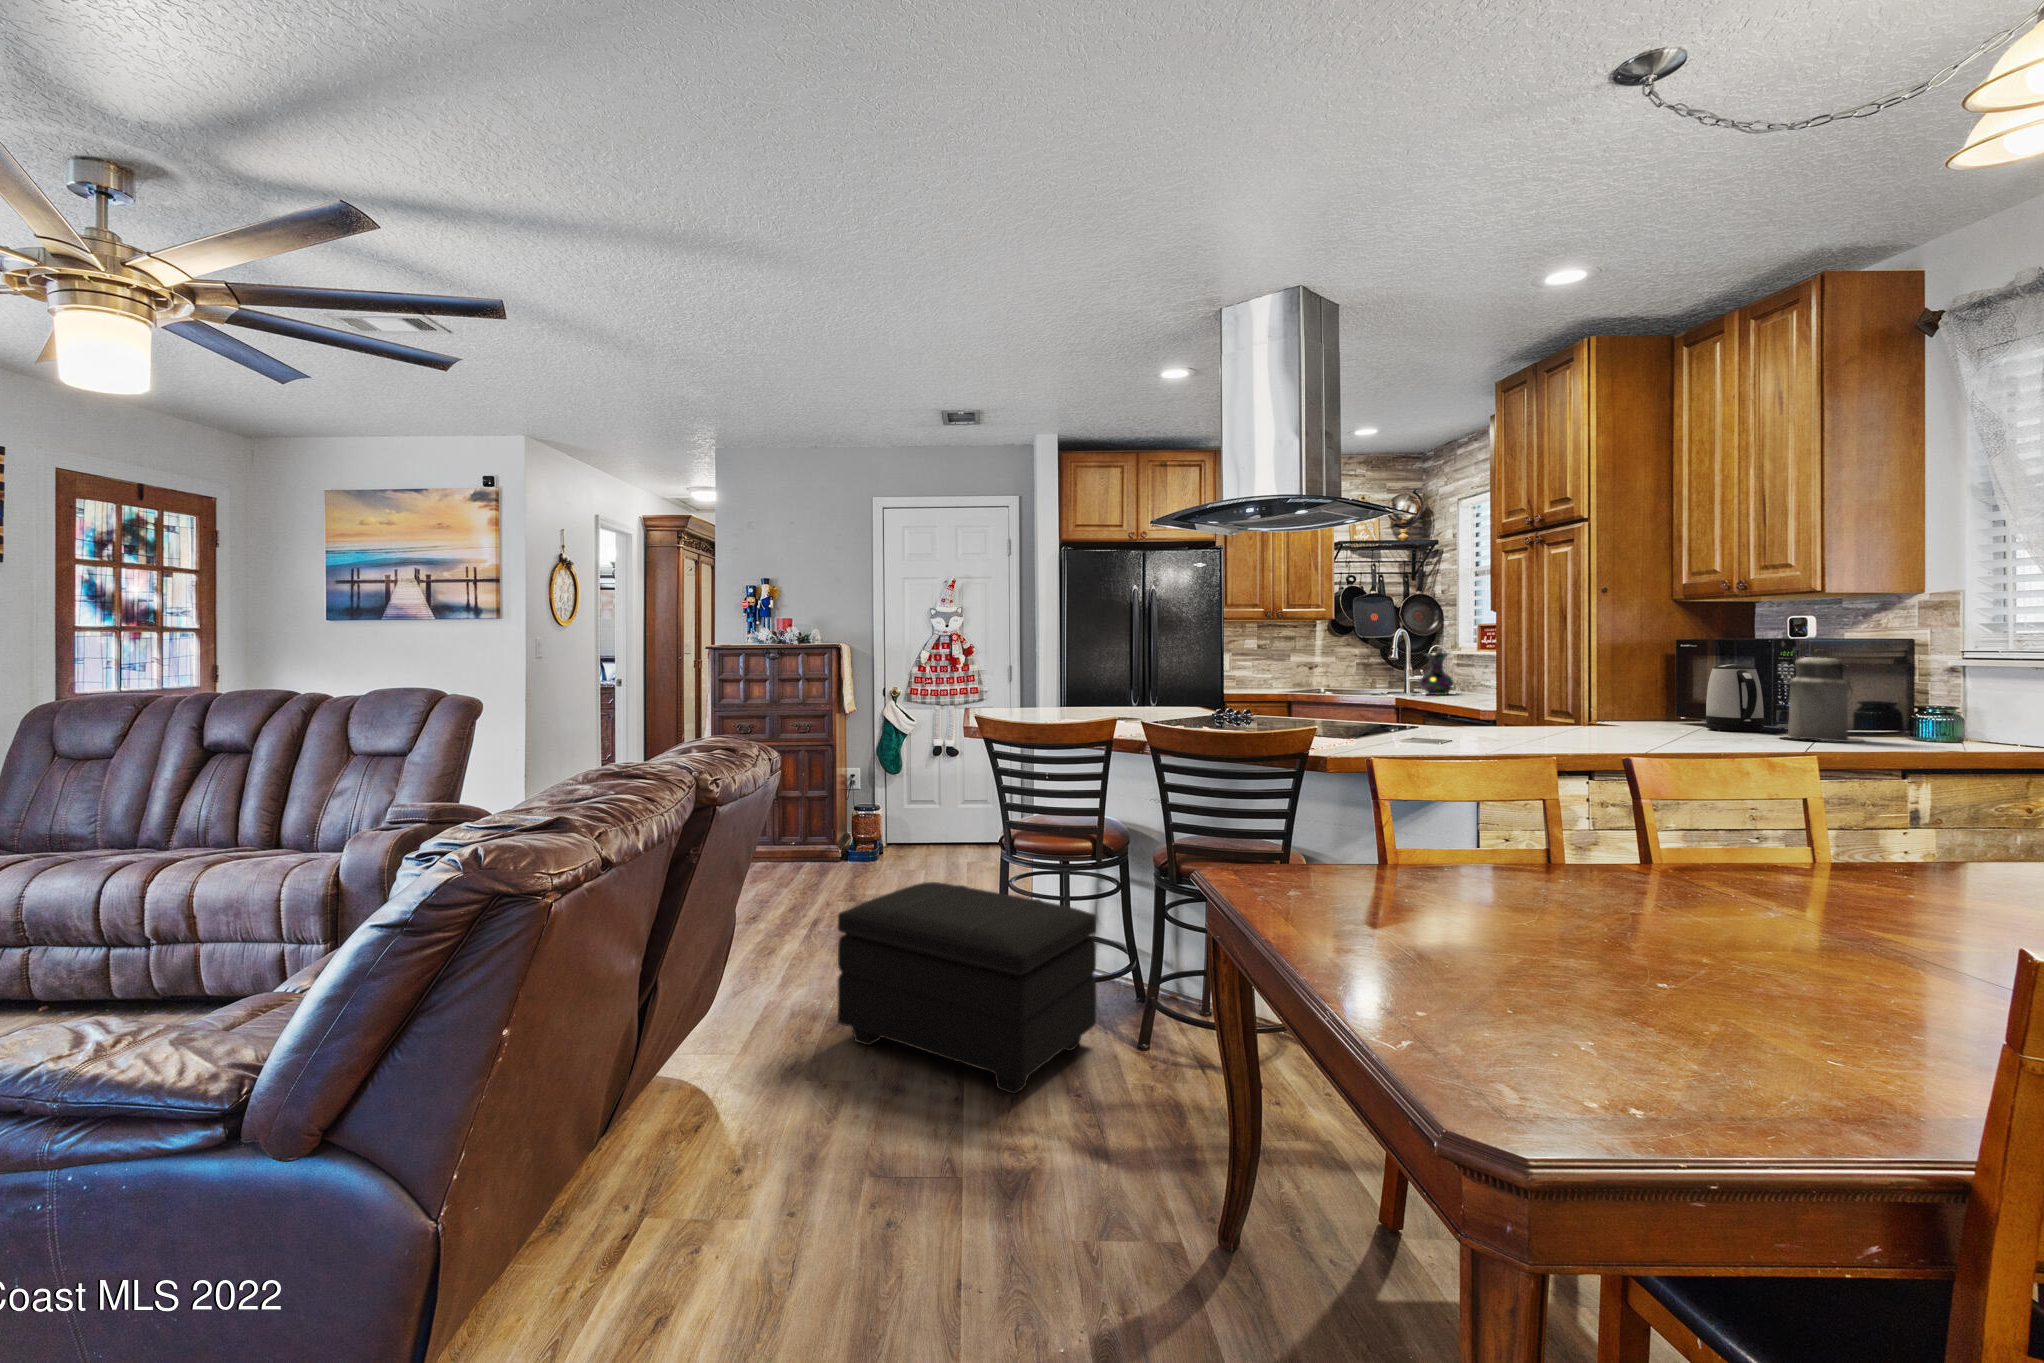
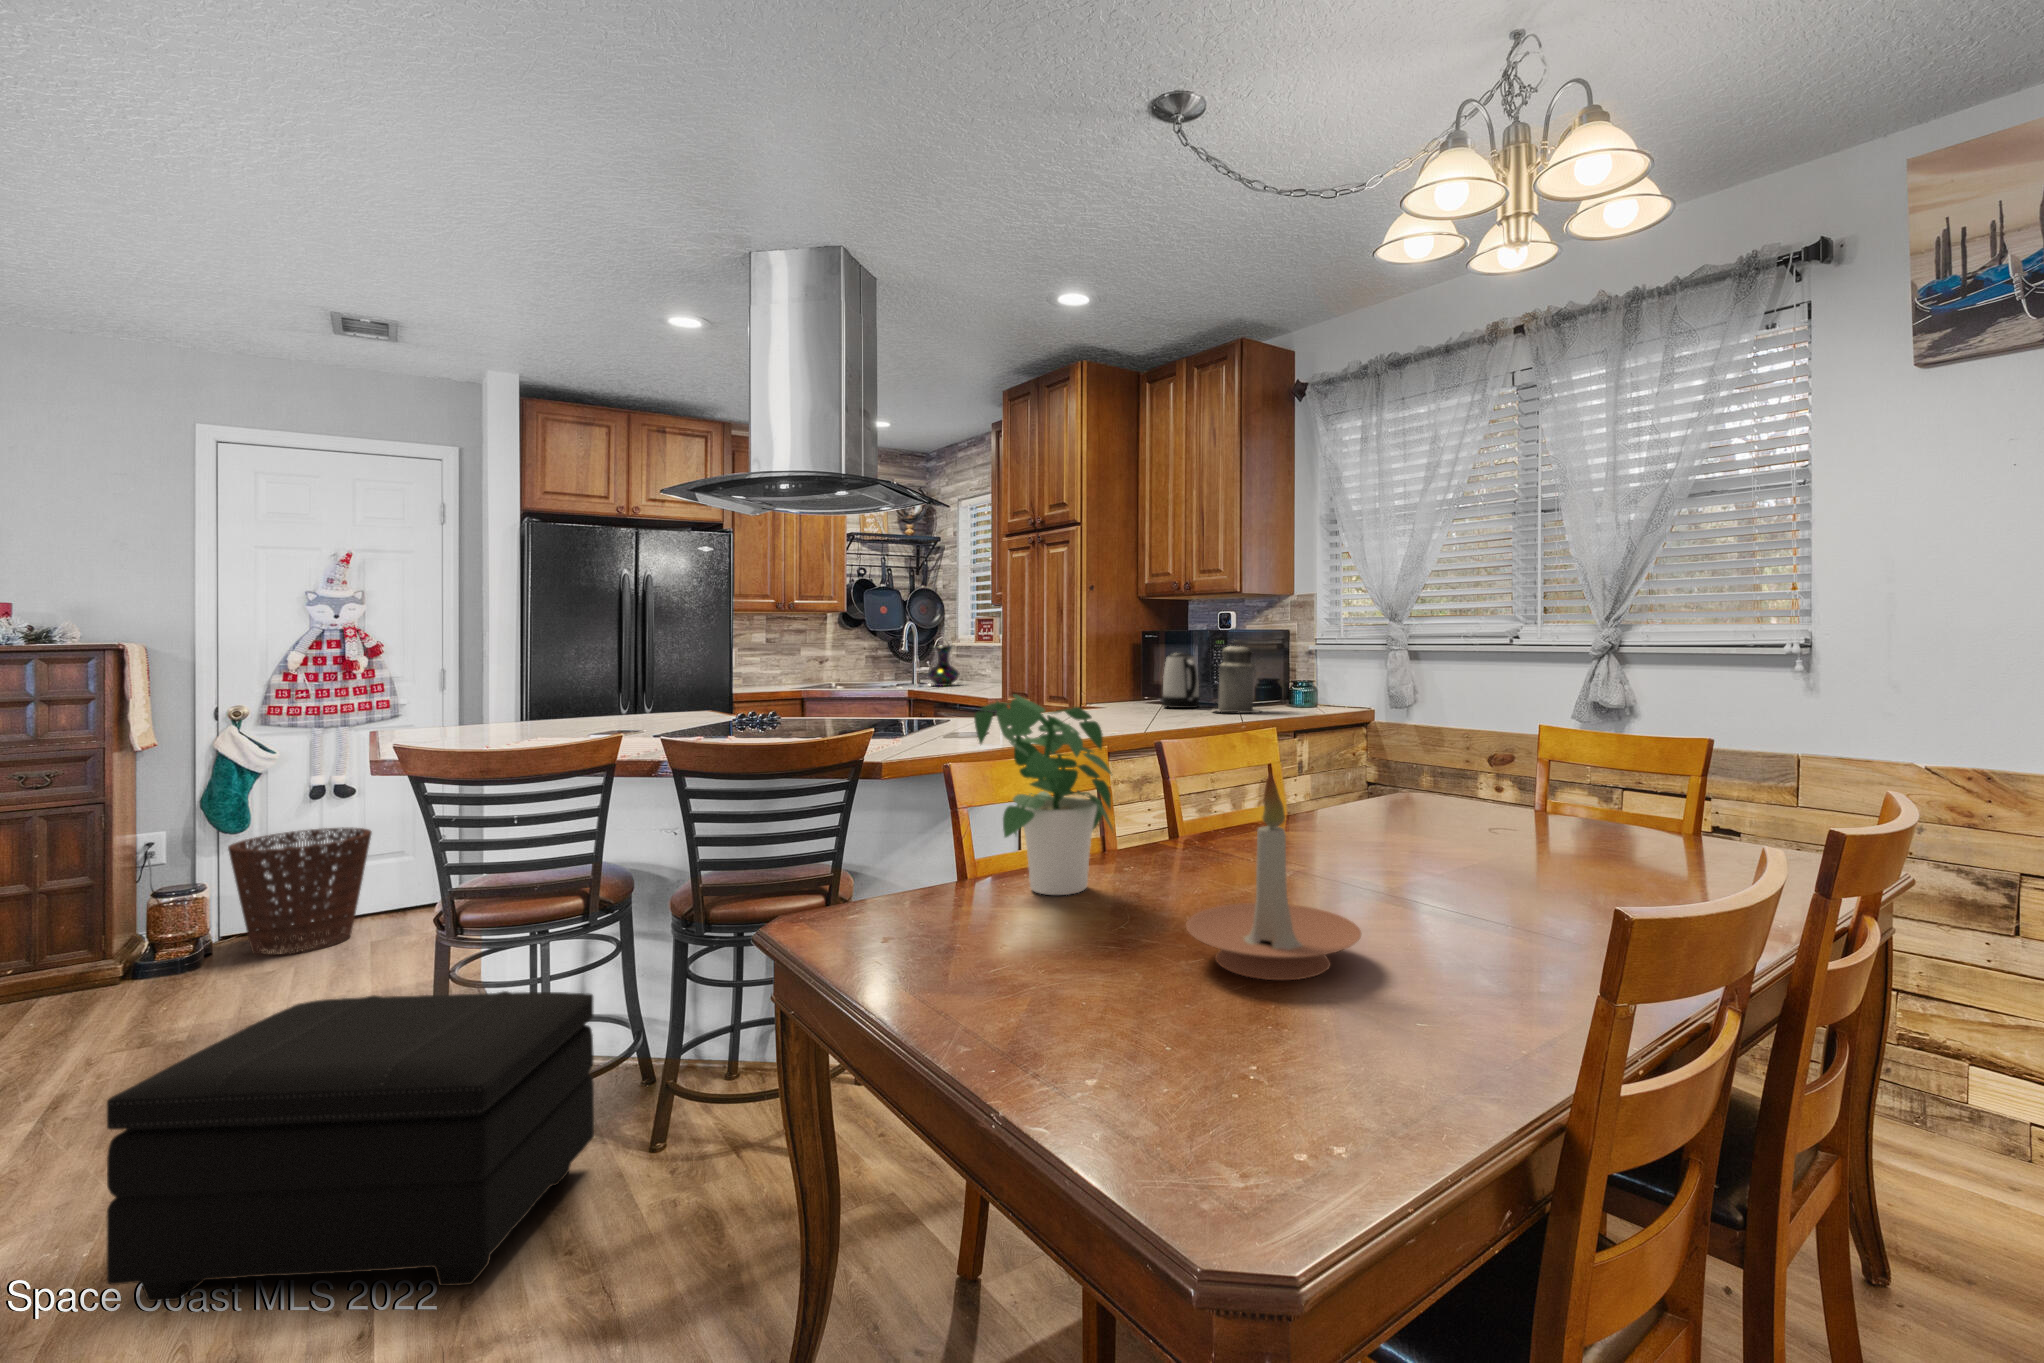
potted plant: none [1391,695,1541,893] -> present [974,694,1112,895]
basket: none [892,775,968,860] -> present [228,827,372,956]
candle holder: none [1586,787,1823,1007] -> present [1186,775,1361,980]

